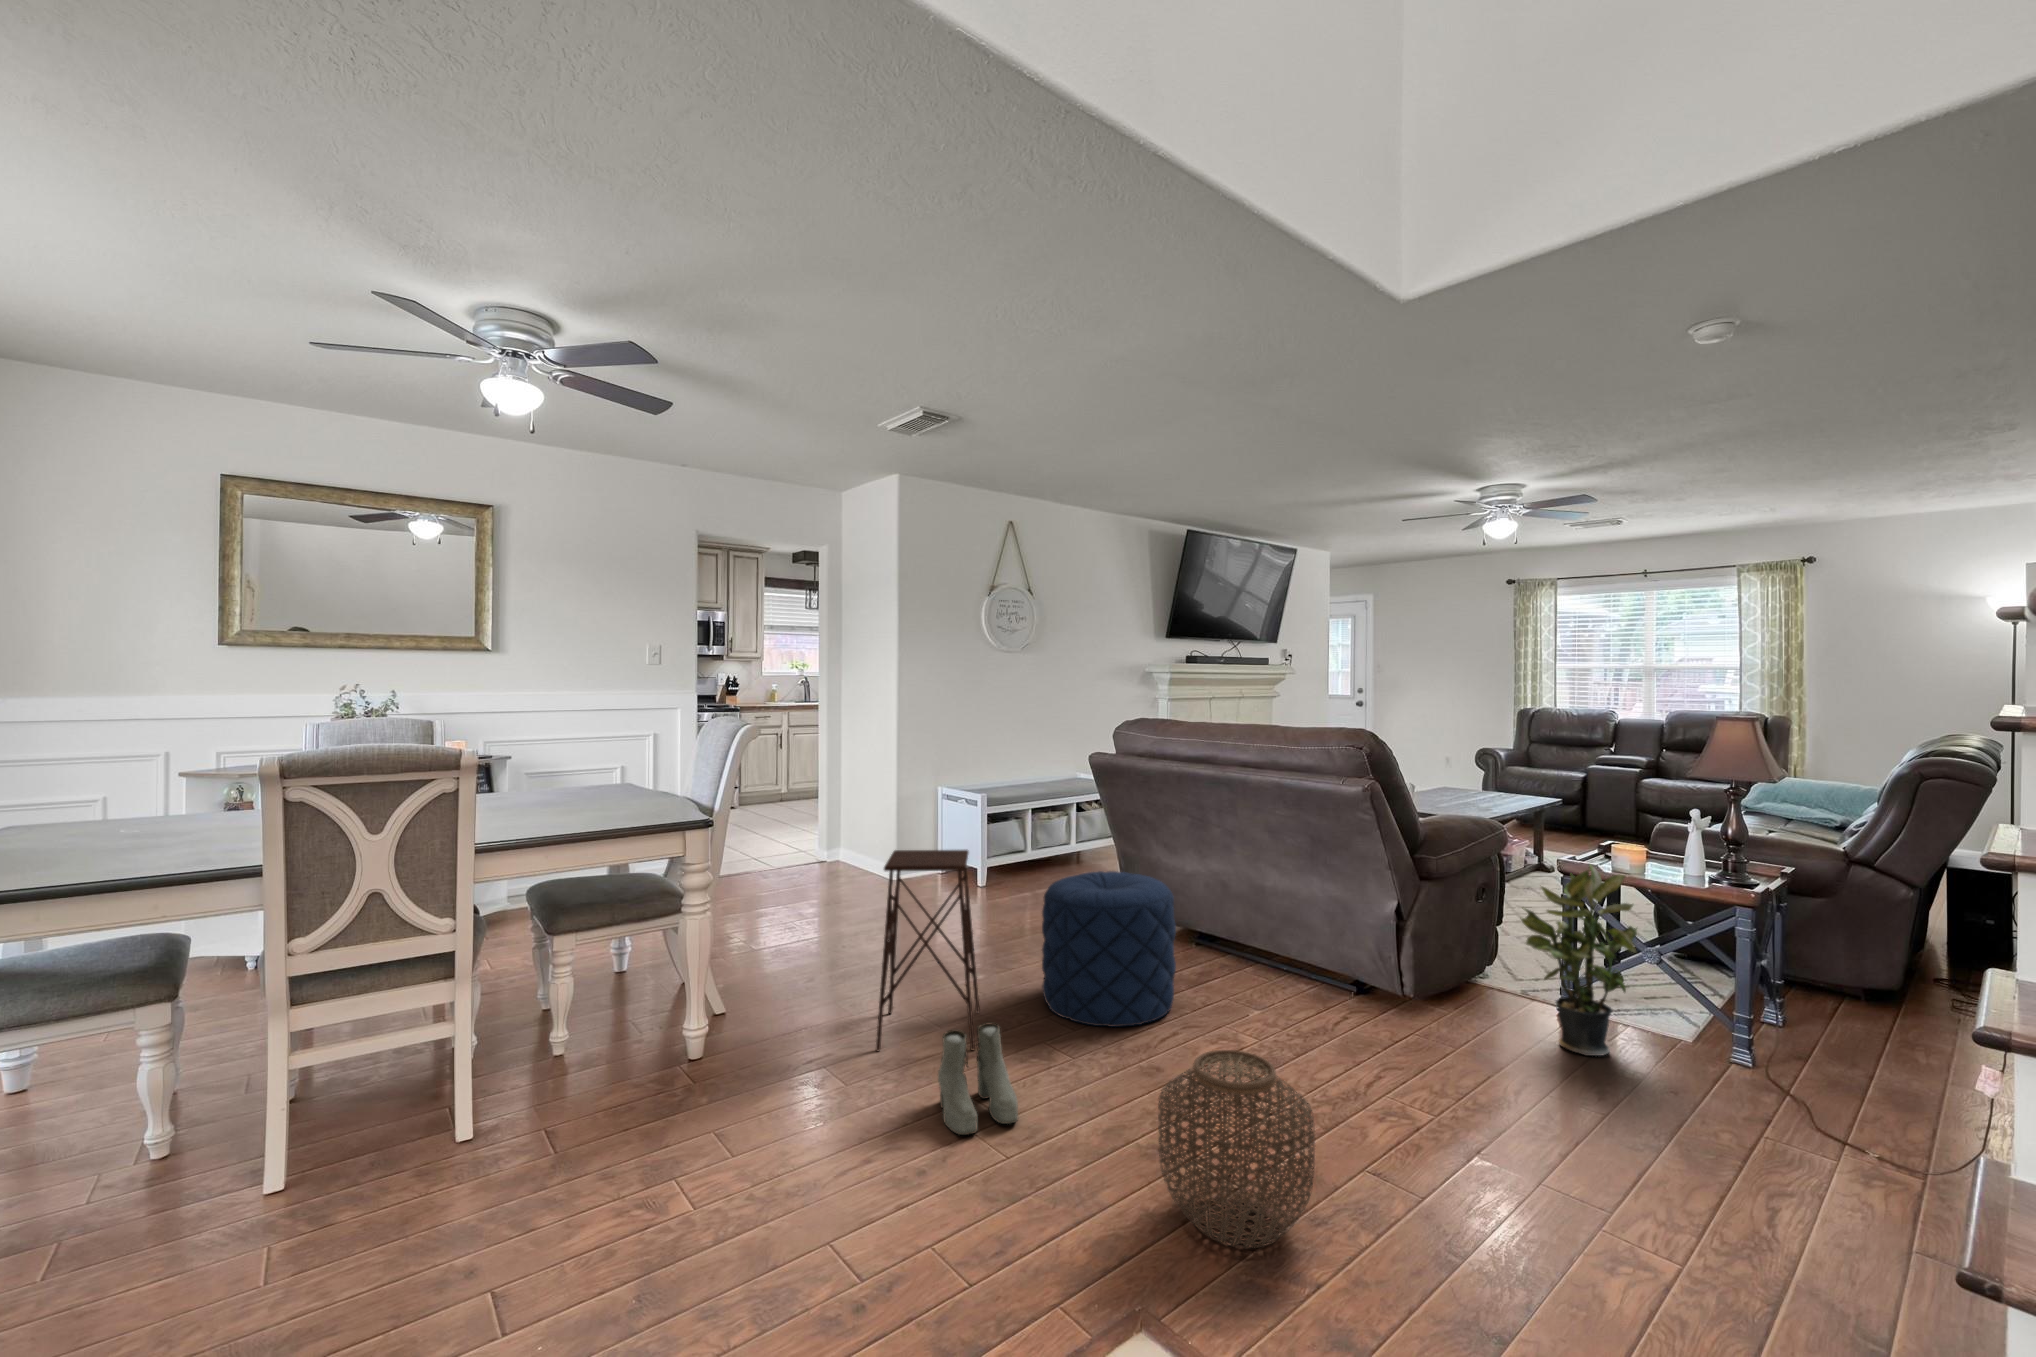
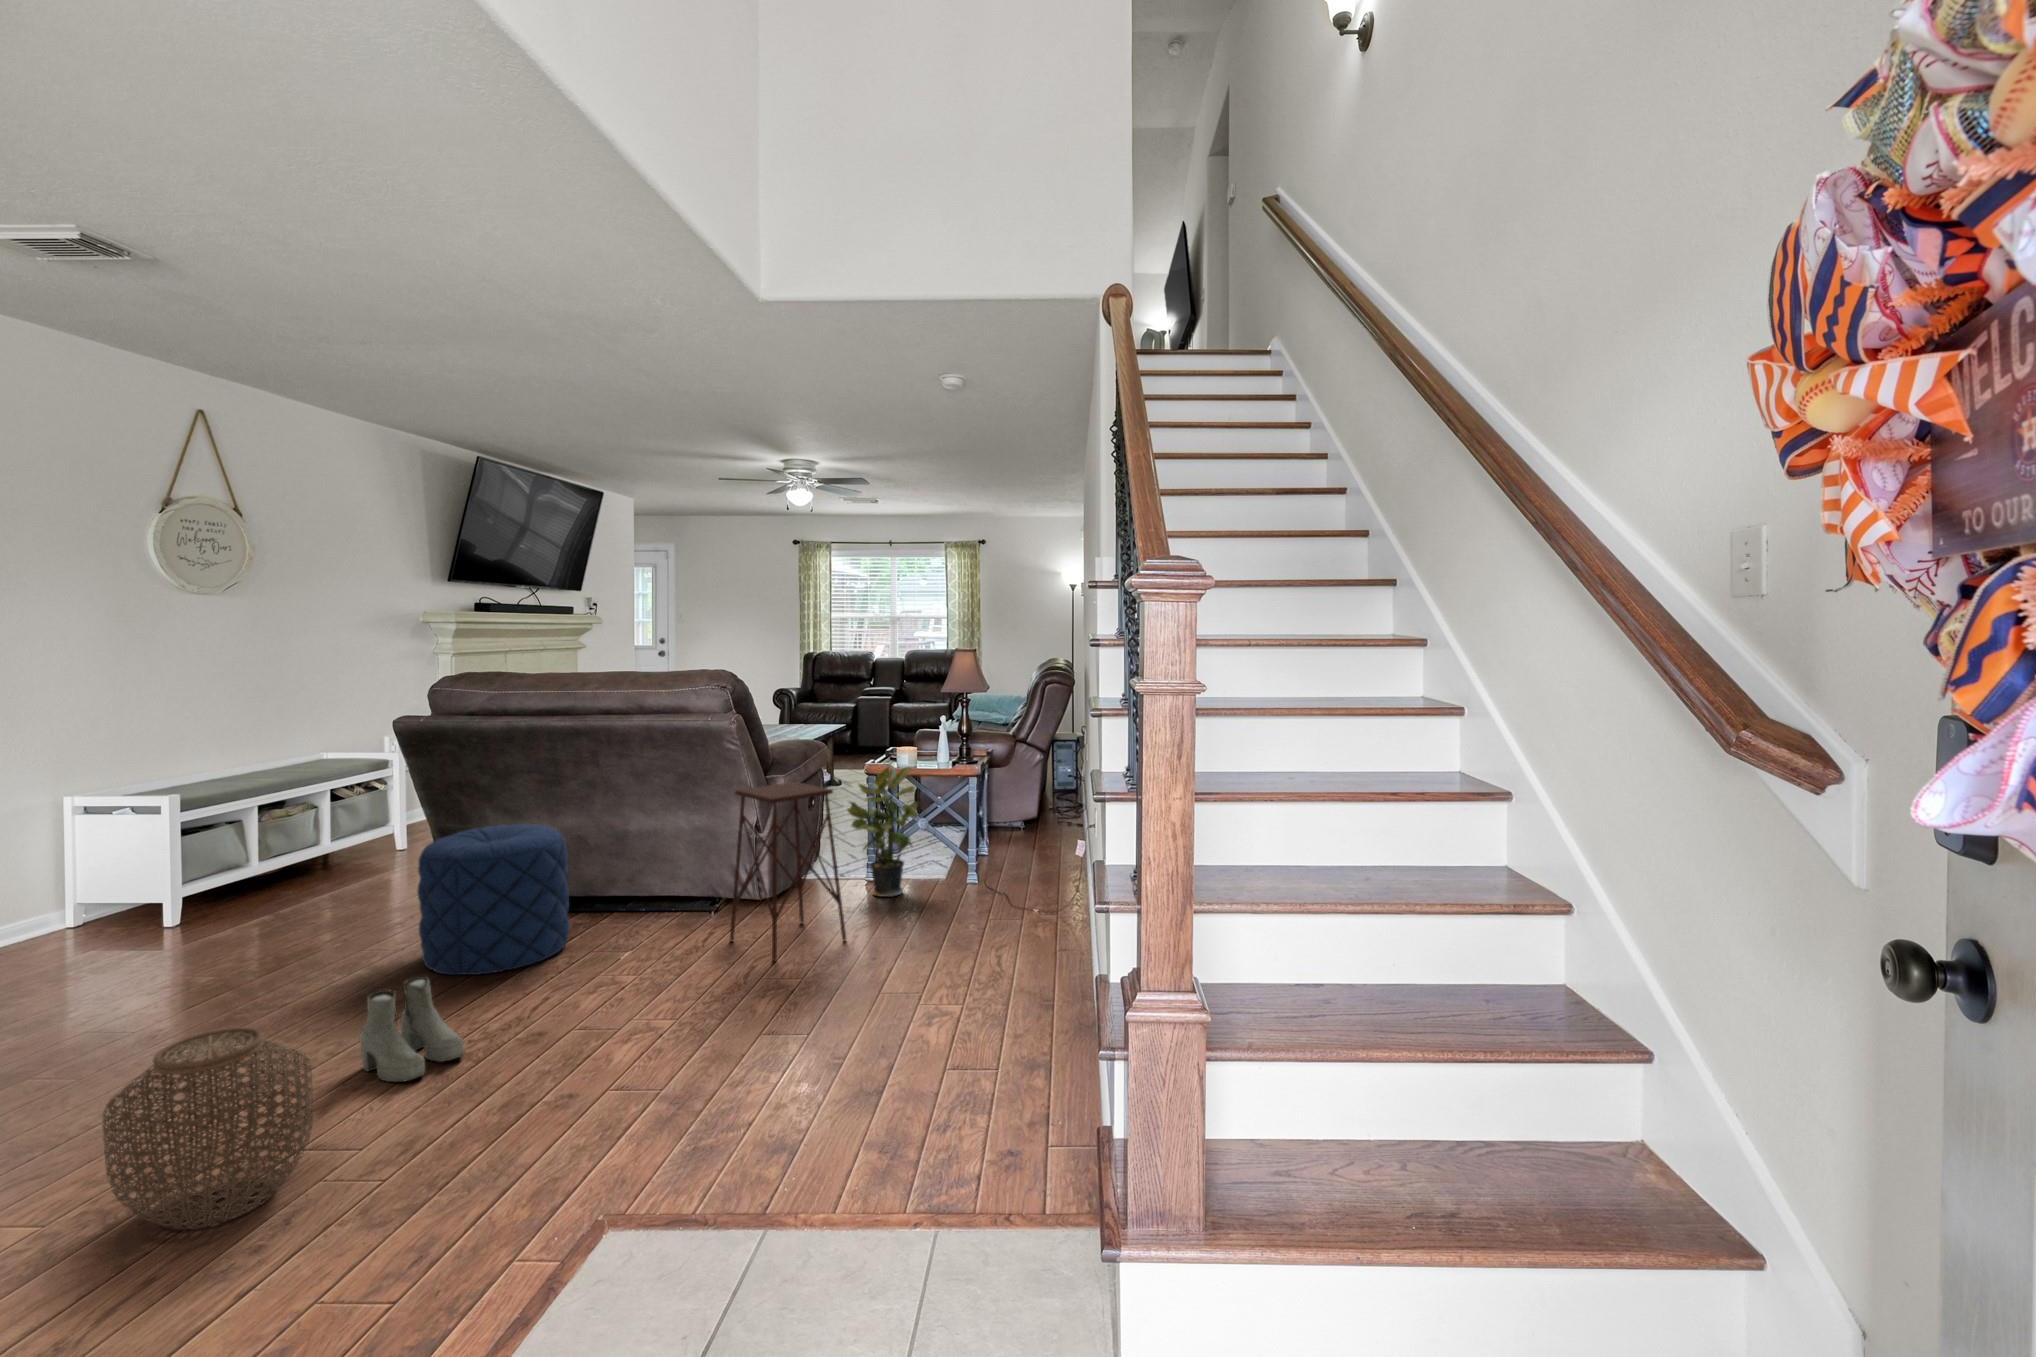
side table: present [876,850,980,1052] -> present [730,782,847,961]
woven basket: present [1158,1050,1315,1248] -> present [103,1028,313,1229]

